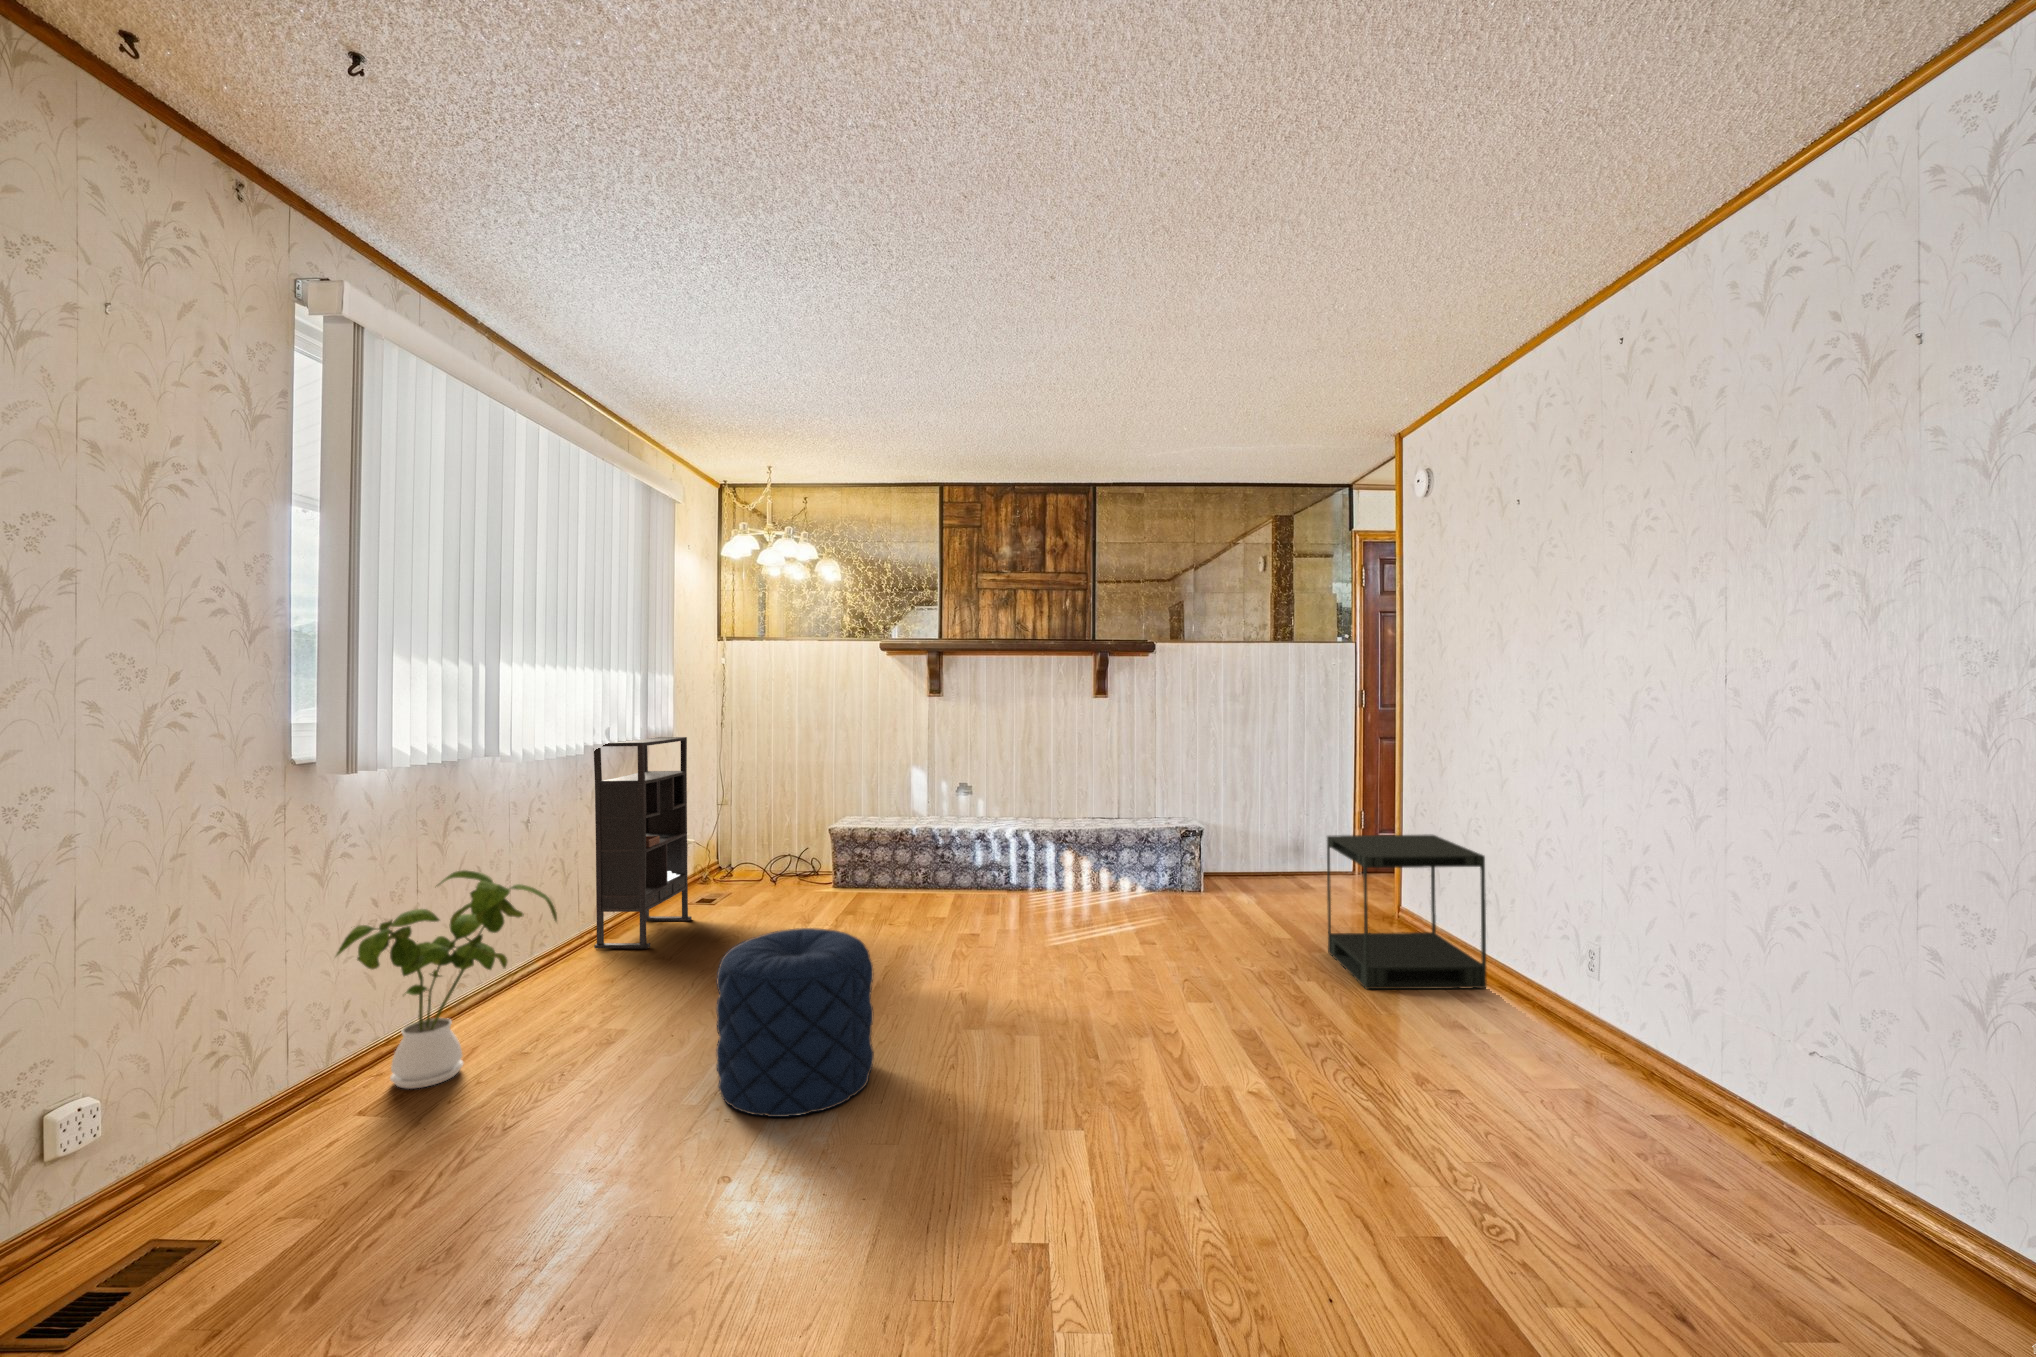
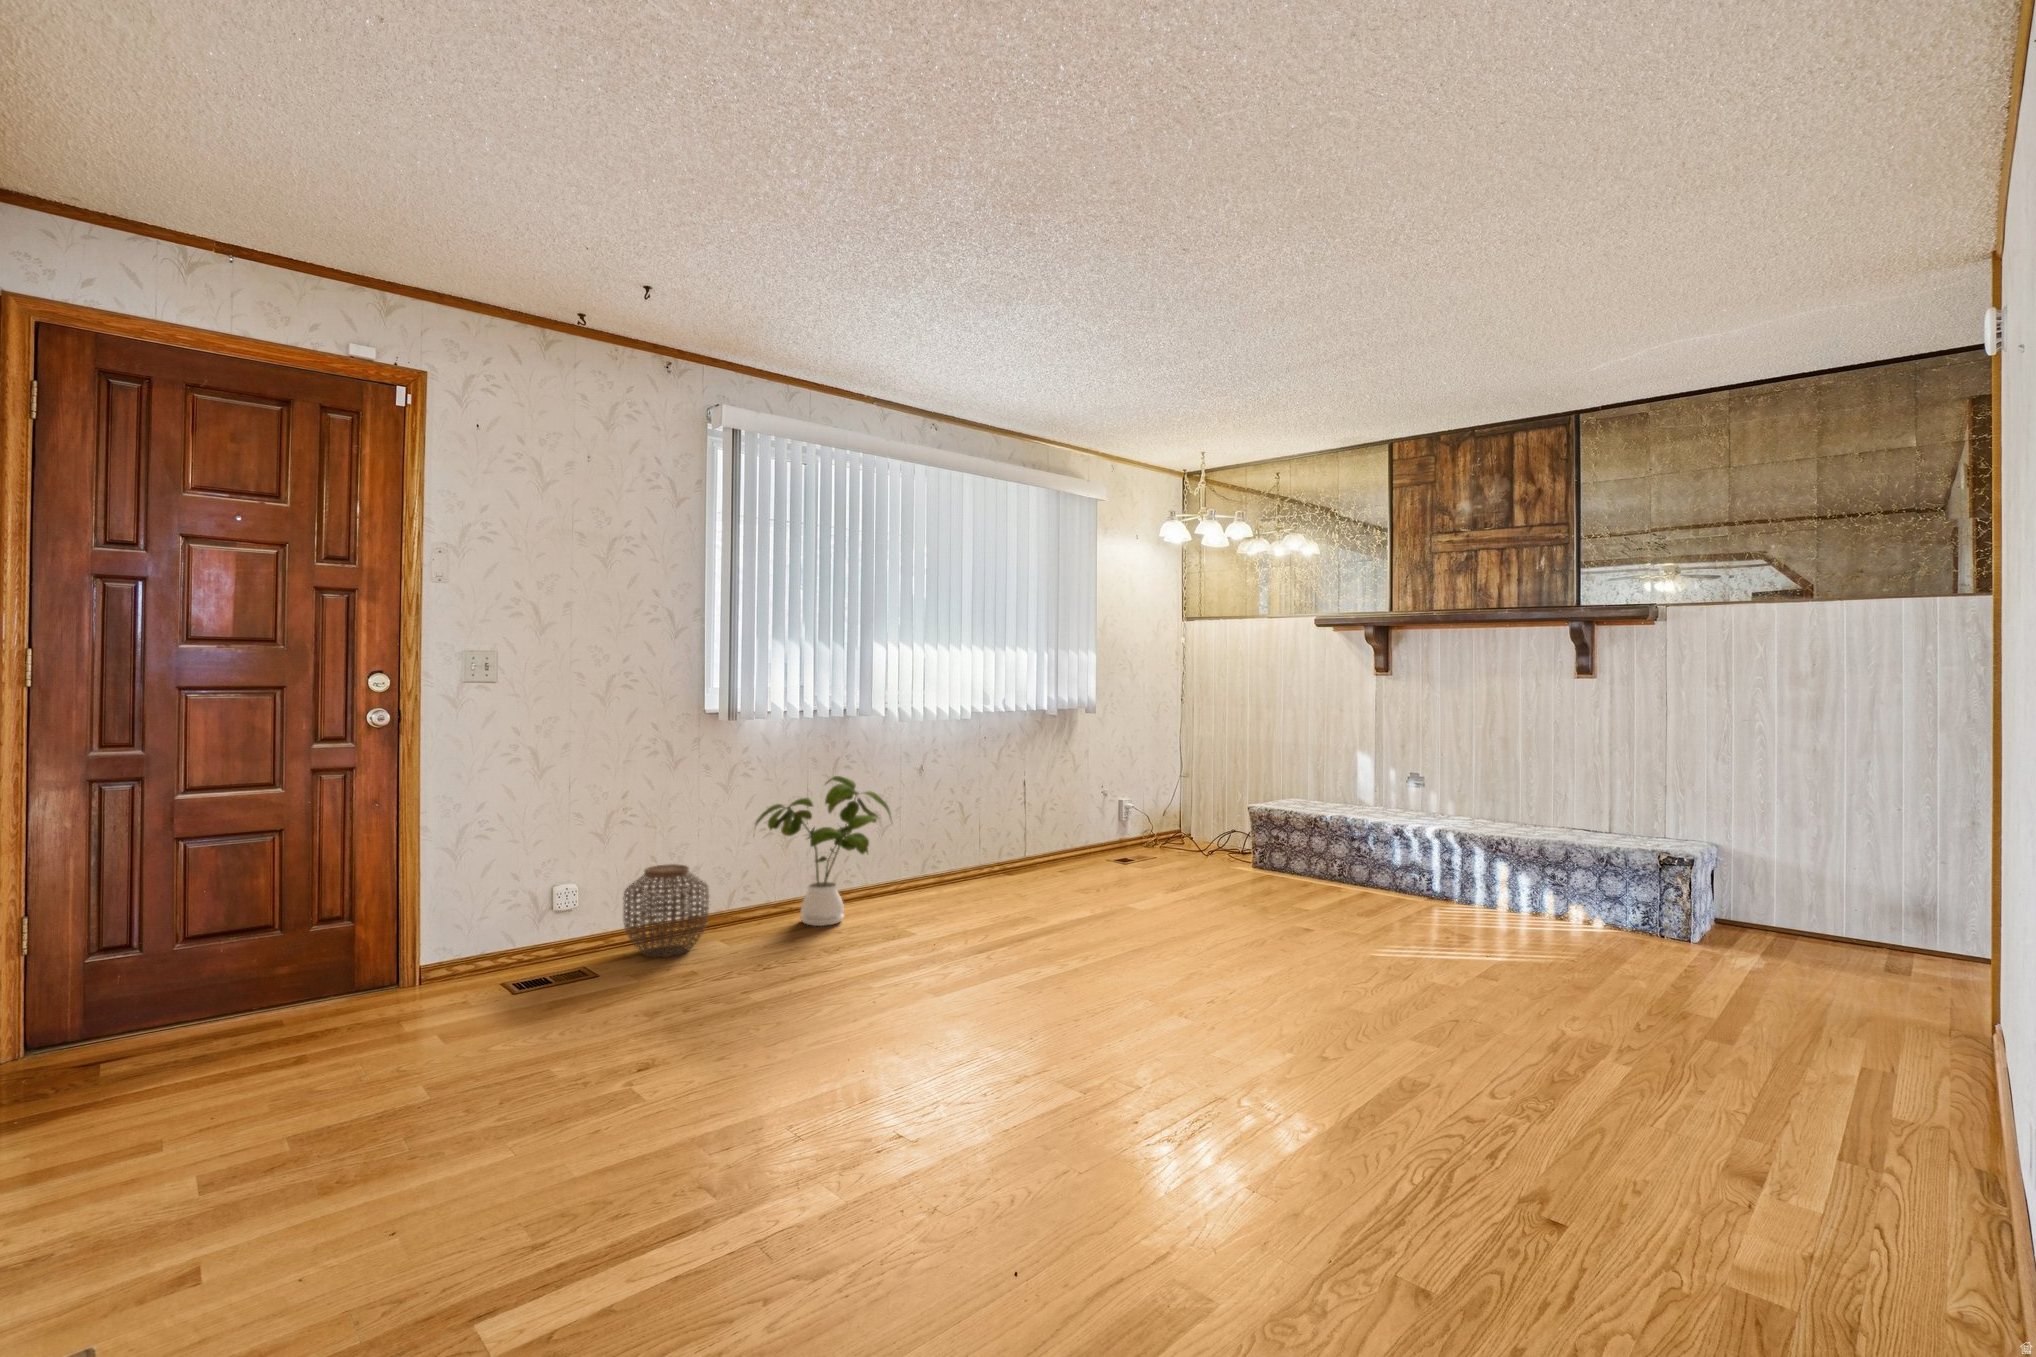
bookshelf: present [594,737,692,949] -> none [1009,703,1102,882]
side table: present [1327,835,1487,989] -> none [1741,865,1983,1132]
pouf: present [716,928,874,1117] -> none [939,853,1072,1001]
woven basket: none [116,1059,295,1232] -> present [624,864,709,957]

